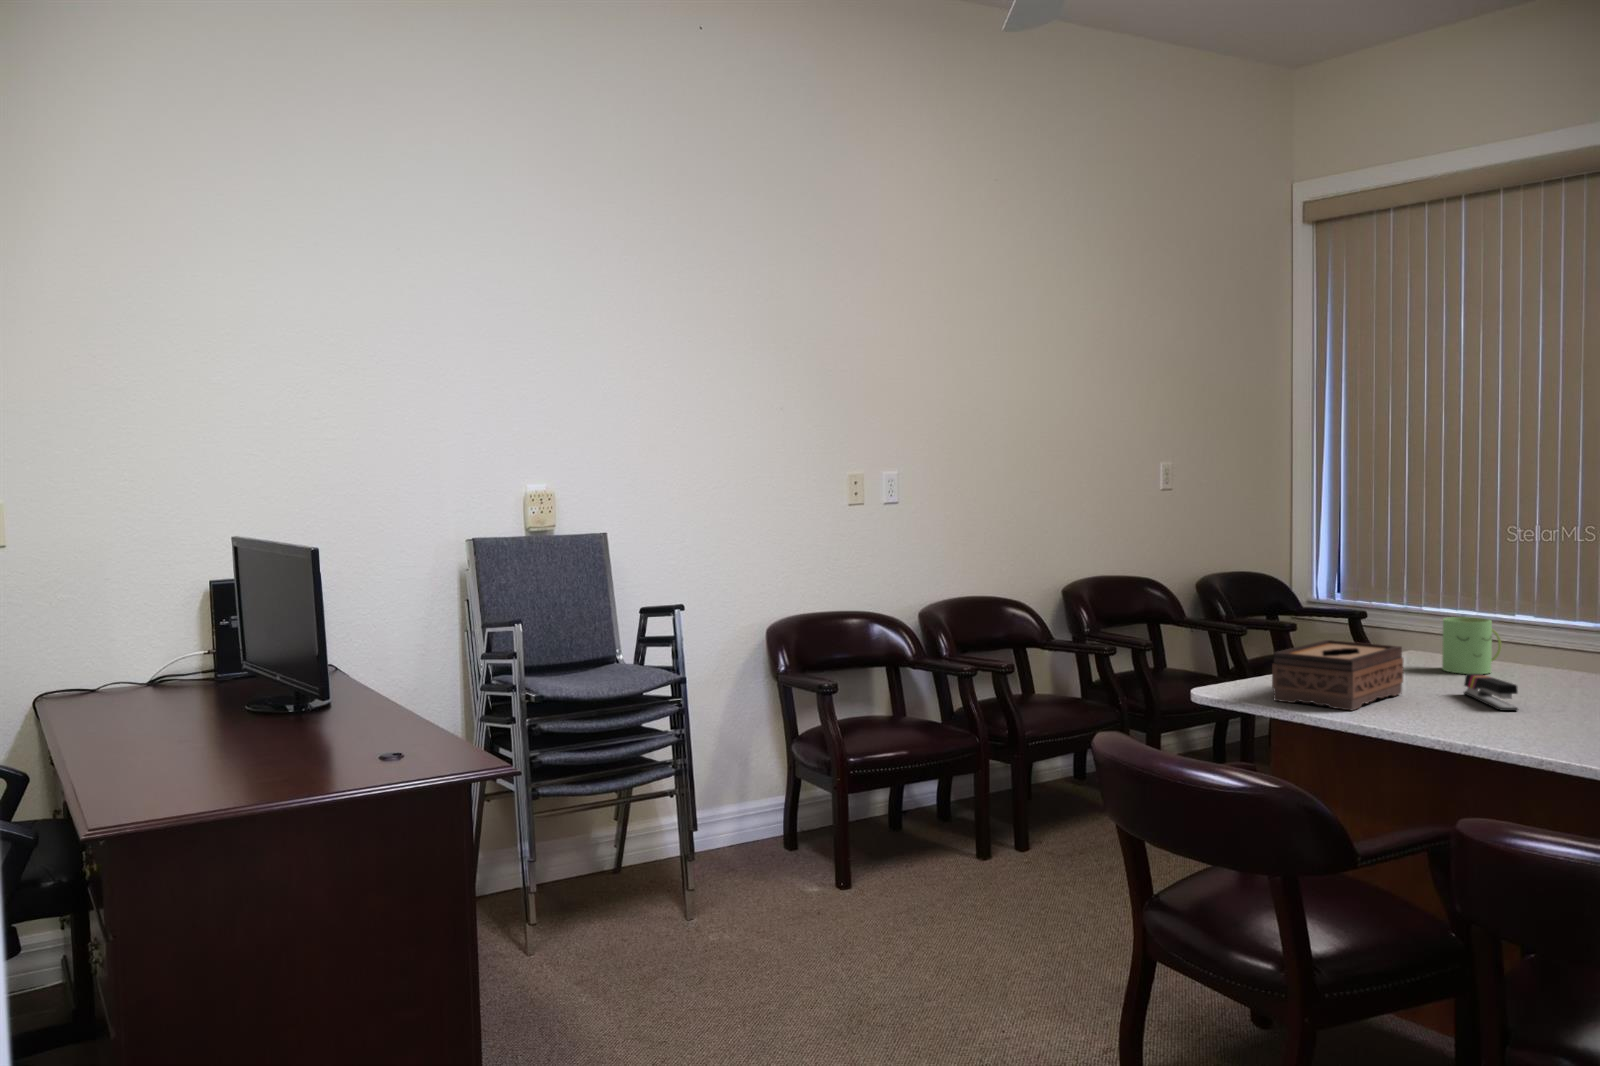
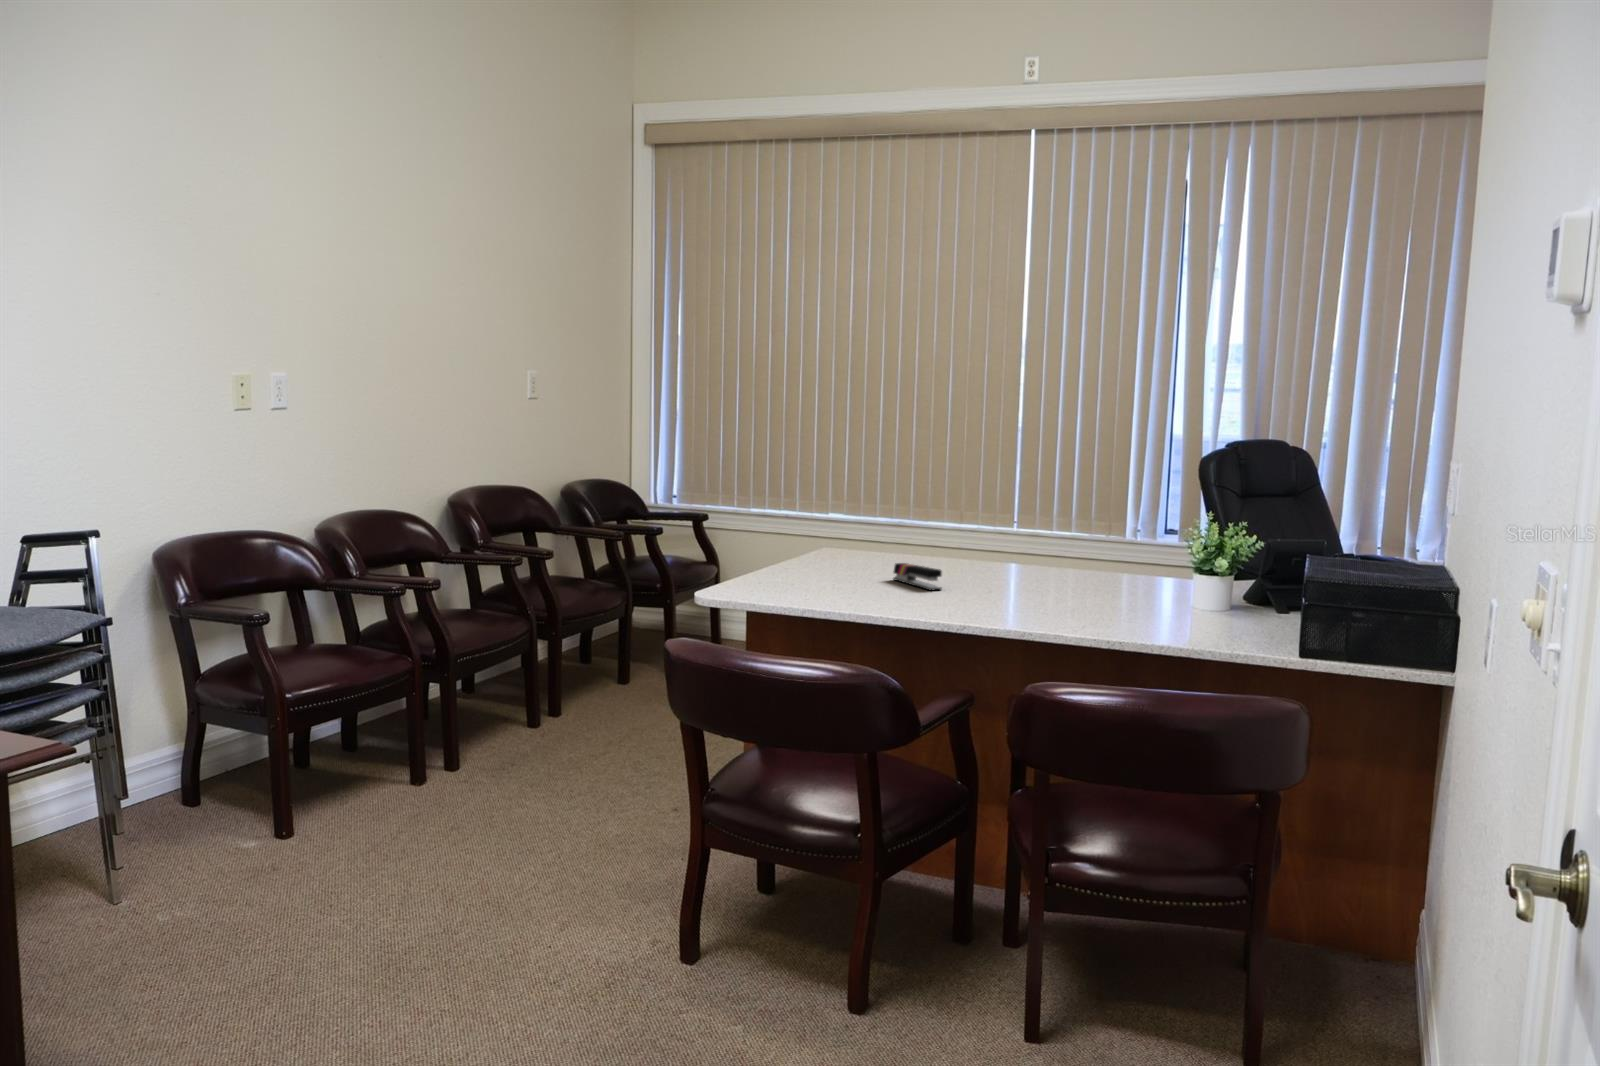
mug: present [1442,617,1501,674] -> none [855,518,896,564]
tissue box: present [1272,640,1403,710] -> none [771,541,855,599]

